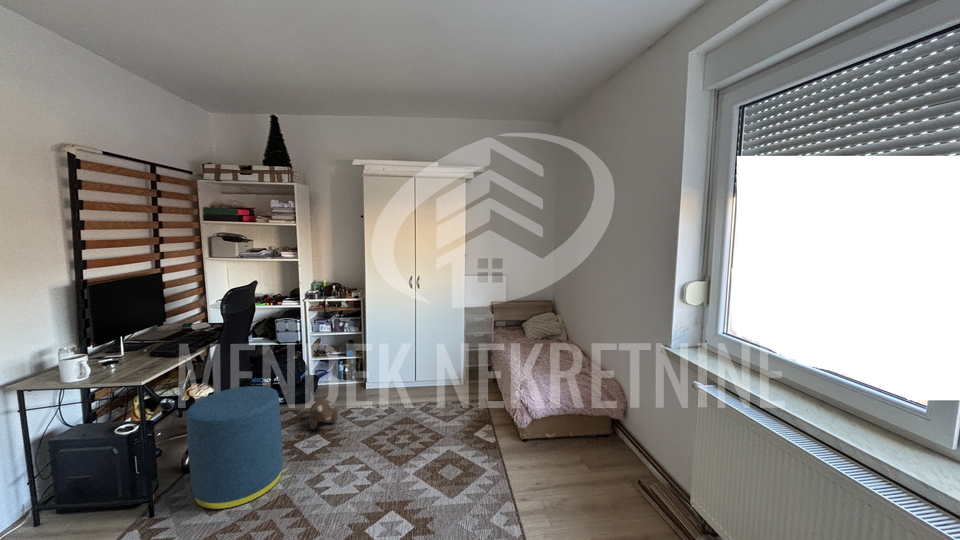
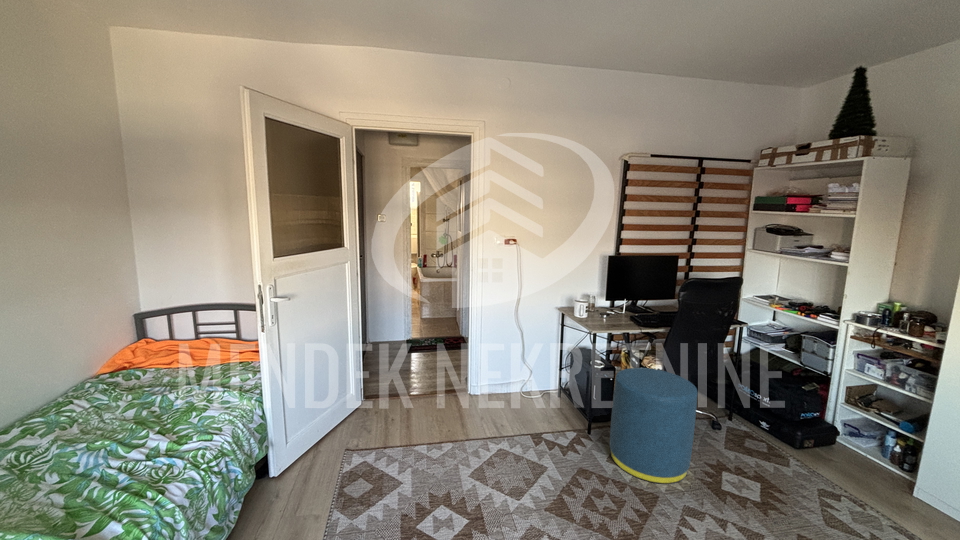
plush toy: present [309,399,338,429] -> none [759,448,805,492]

